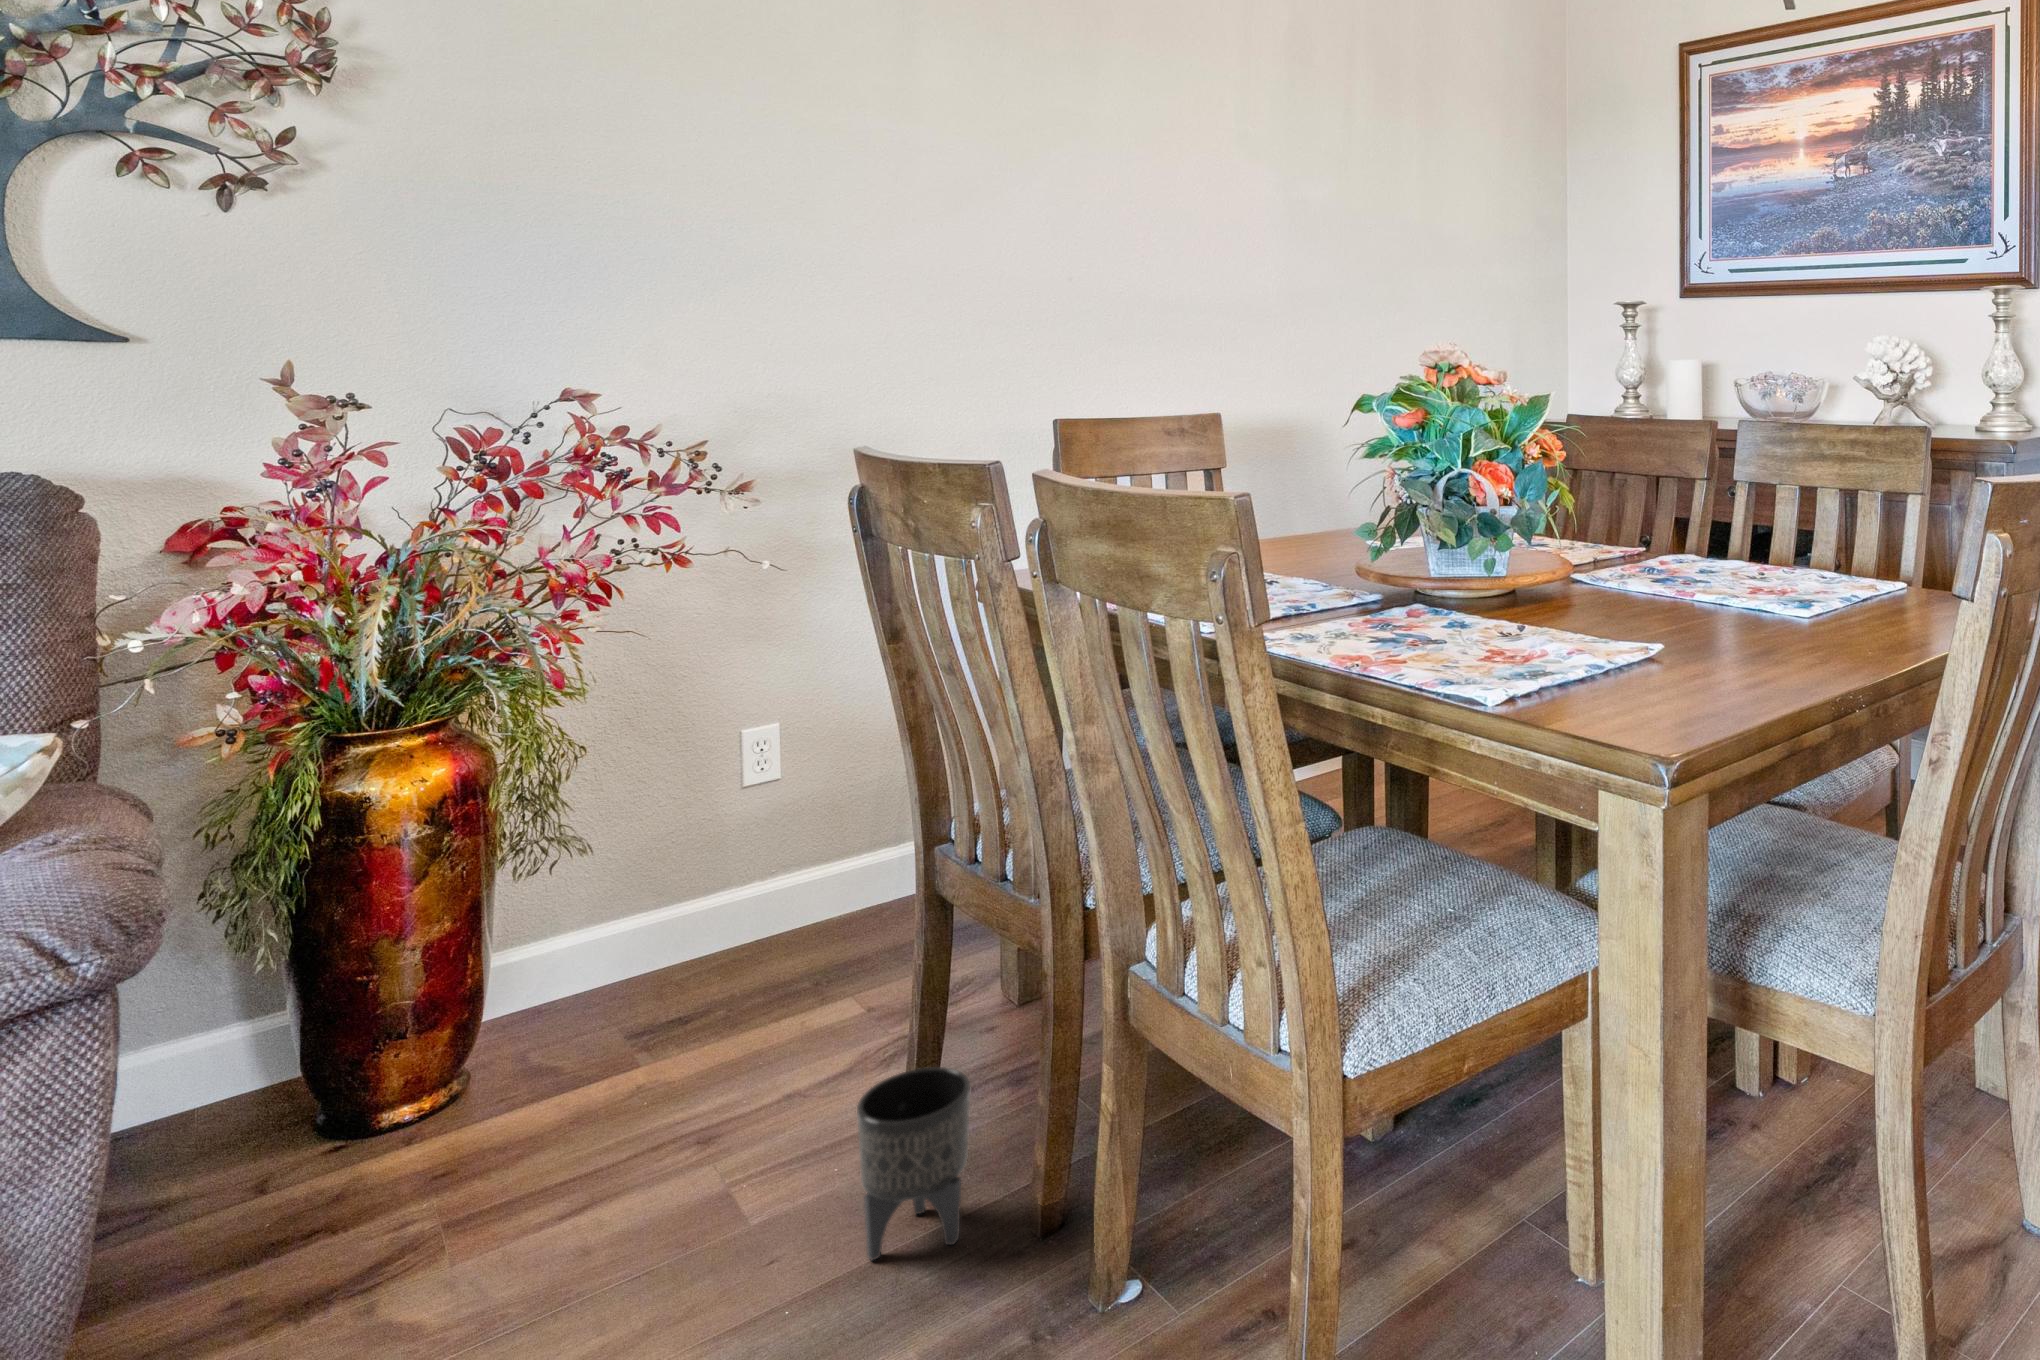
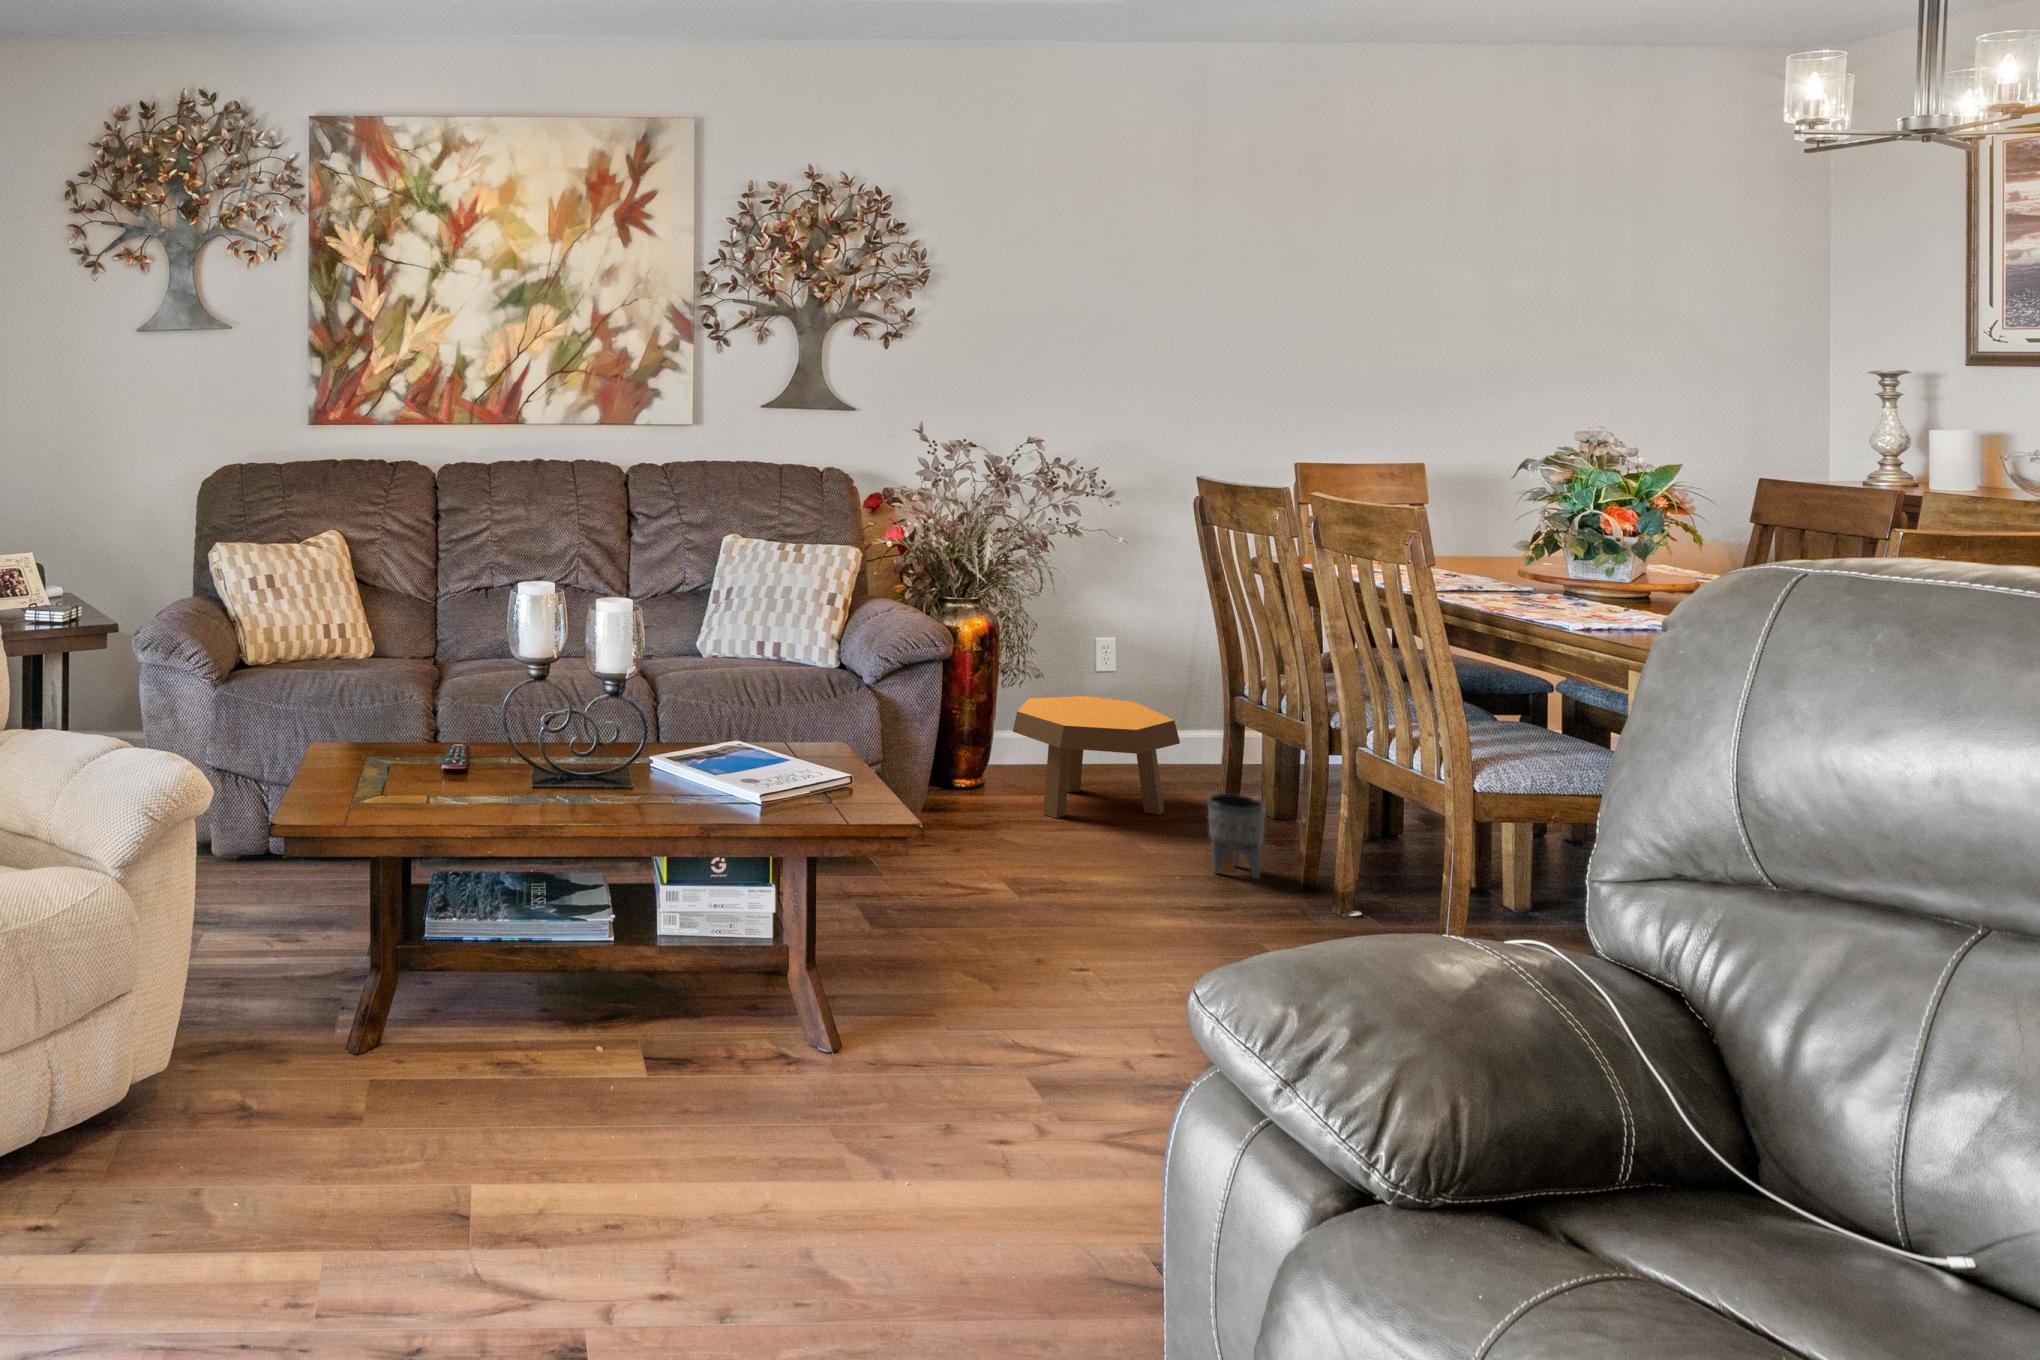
footstool: none [476,861,839,1181] -> present [1013,696,1180,818]

